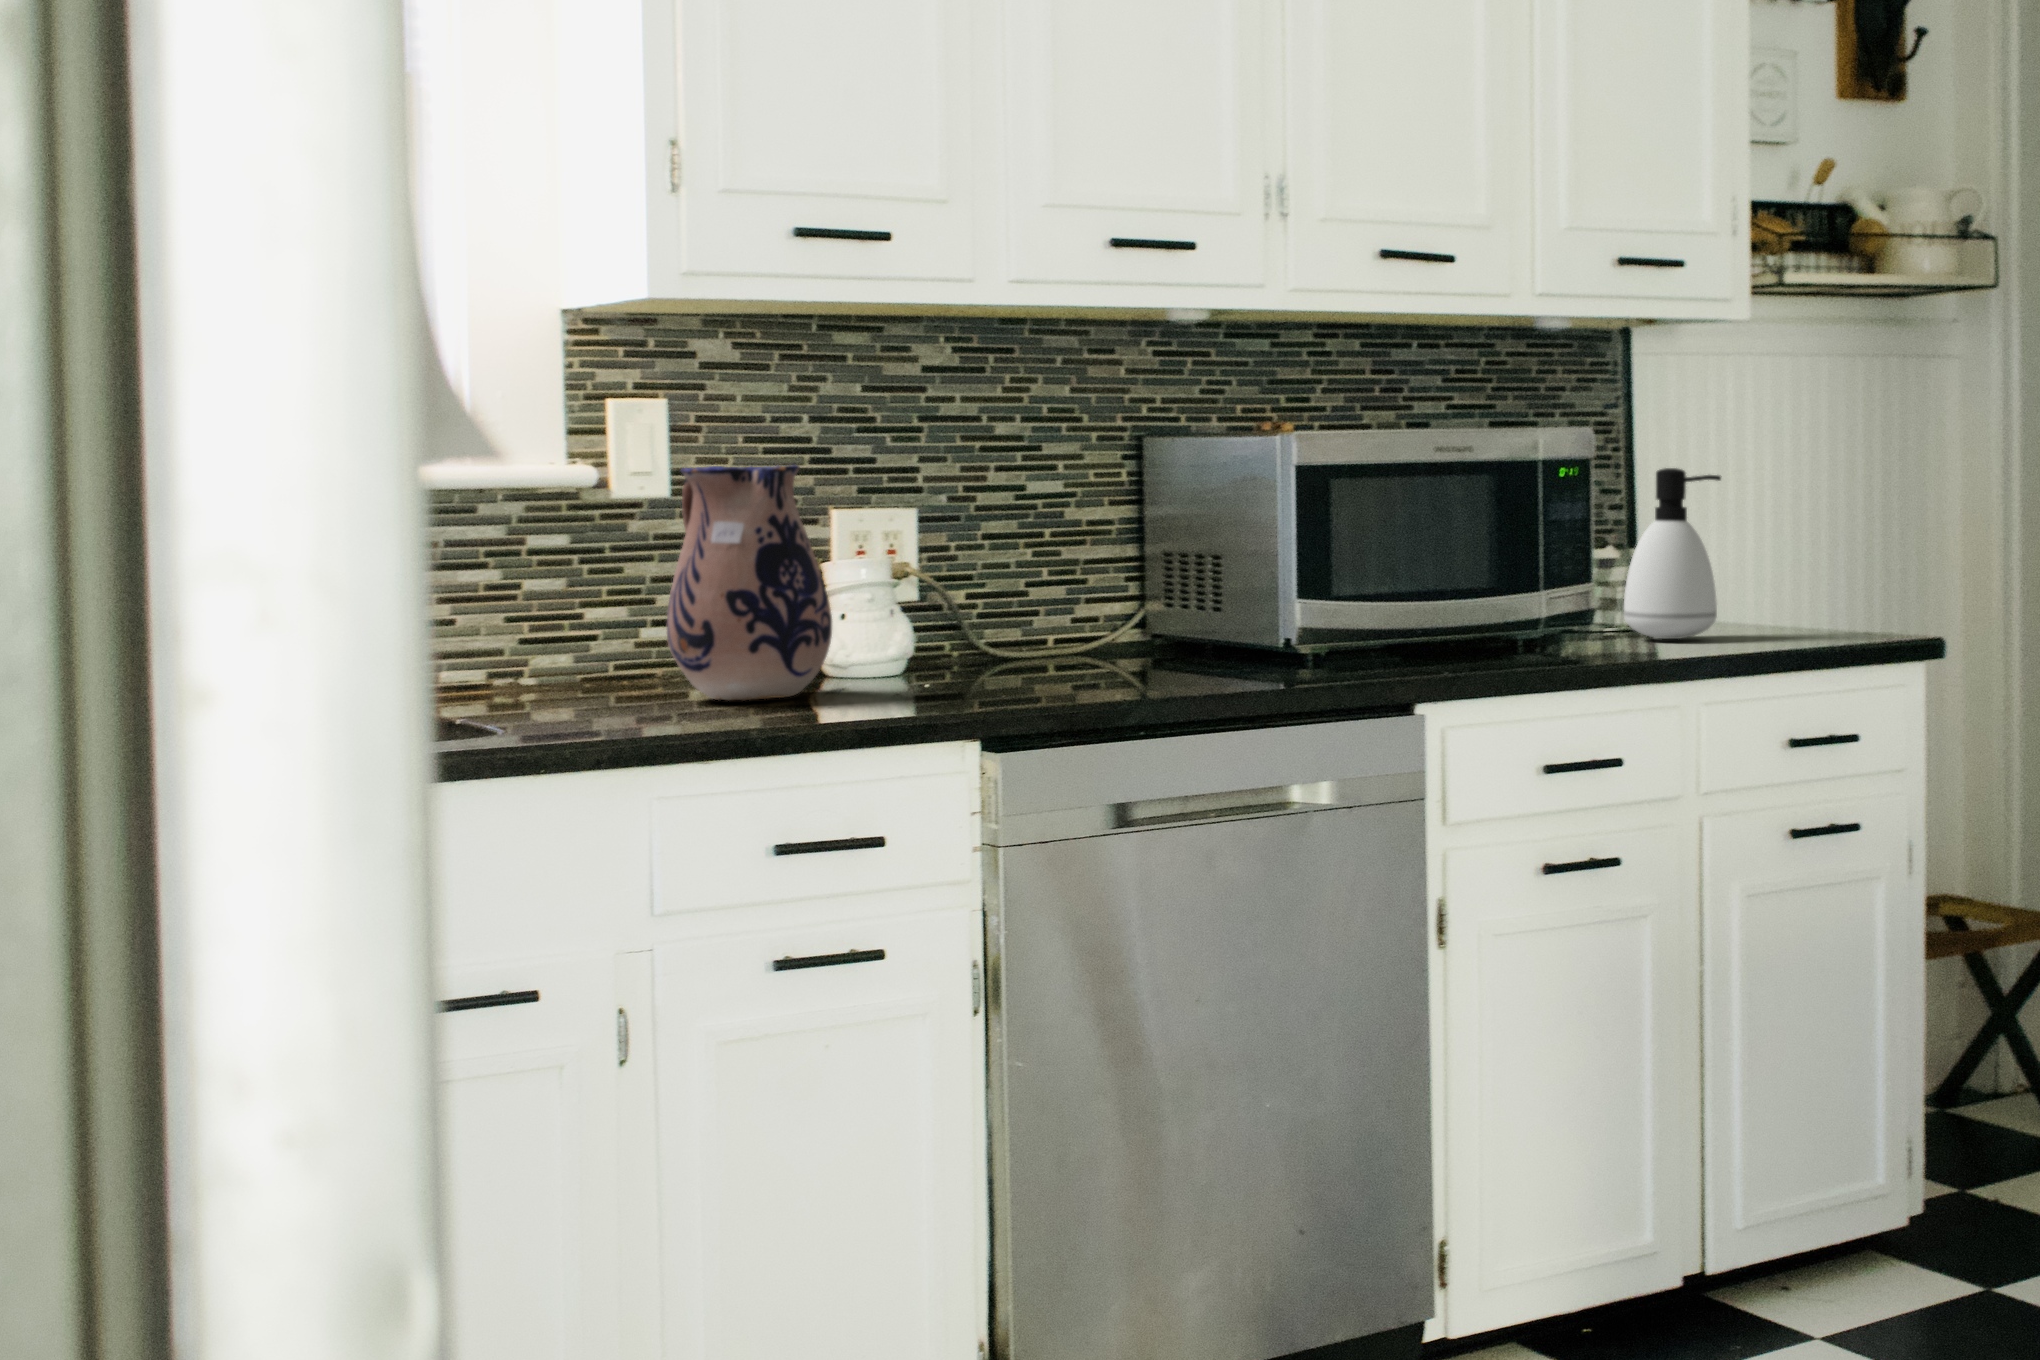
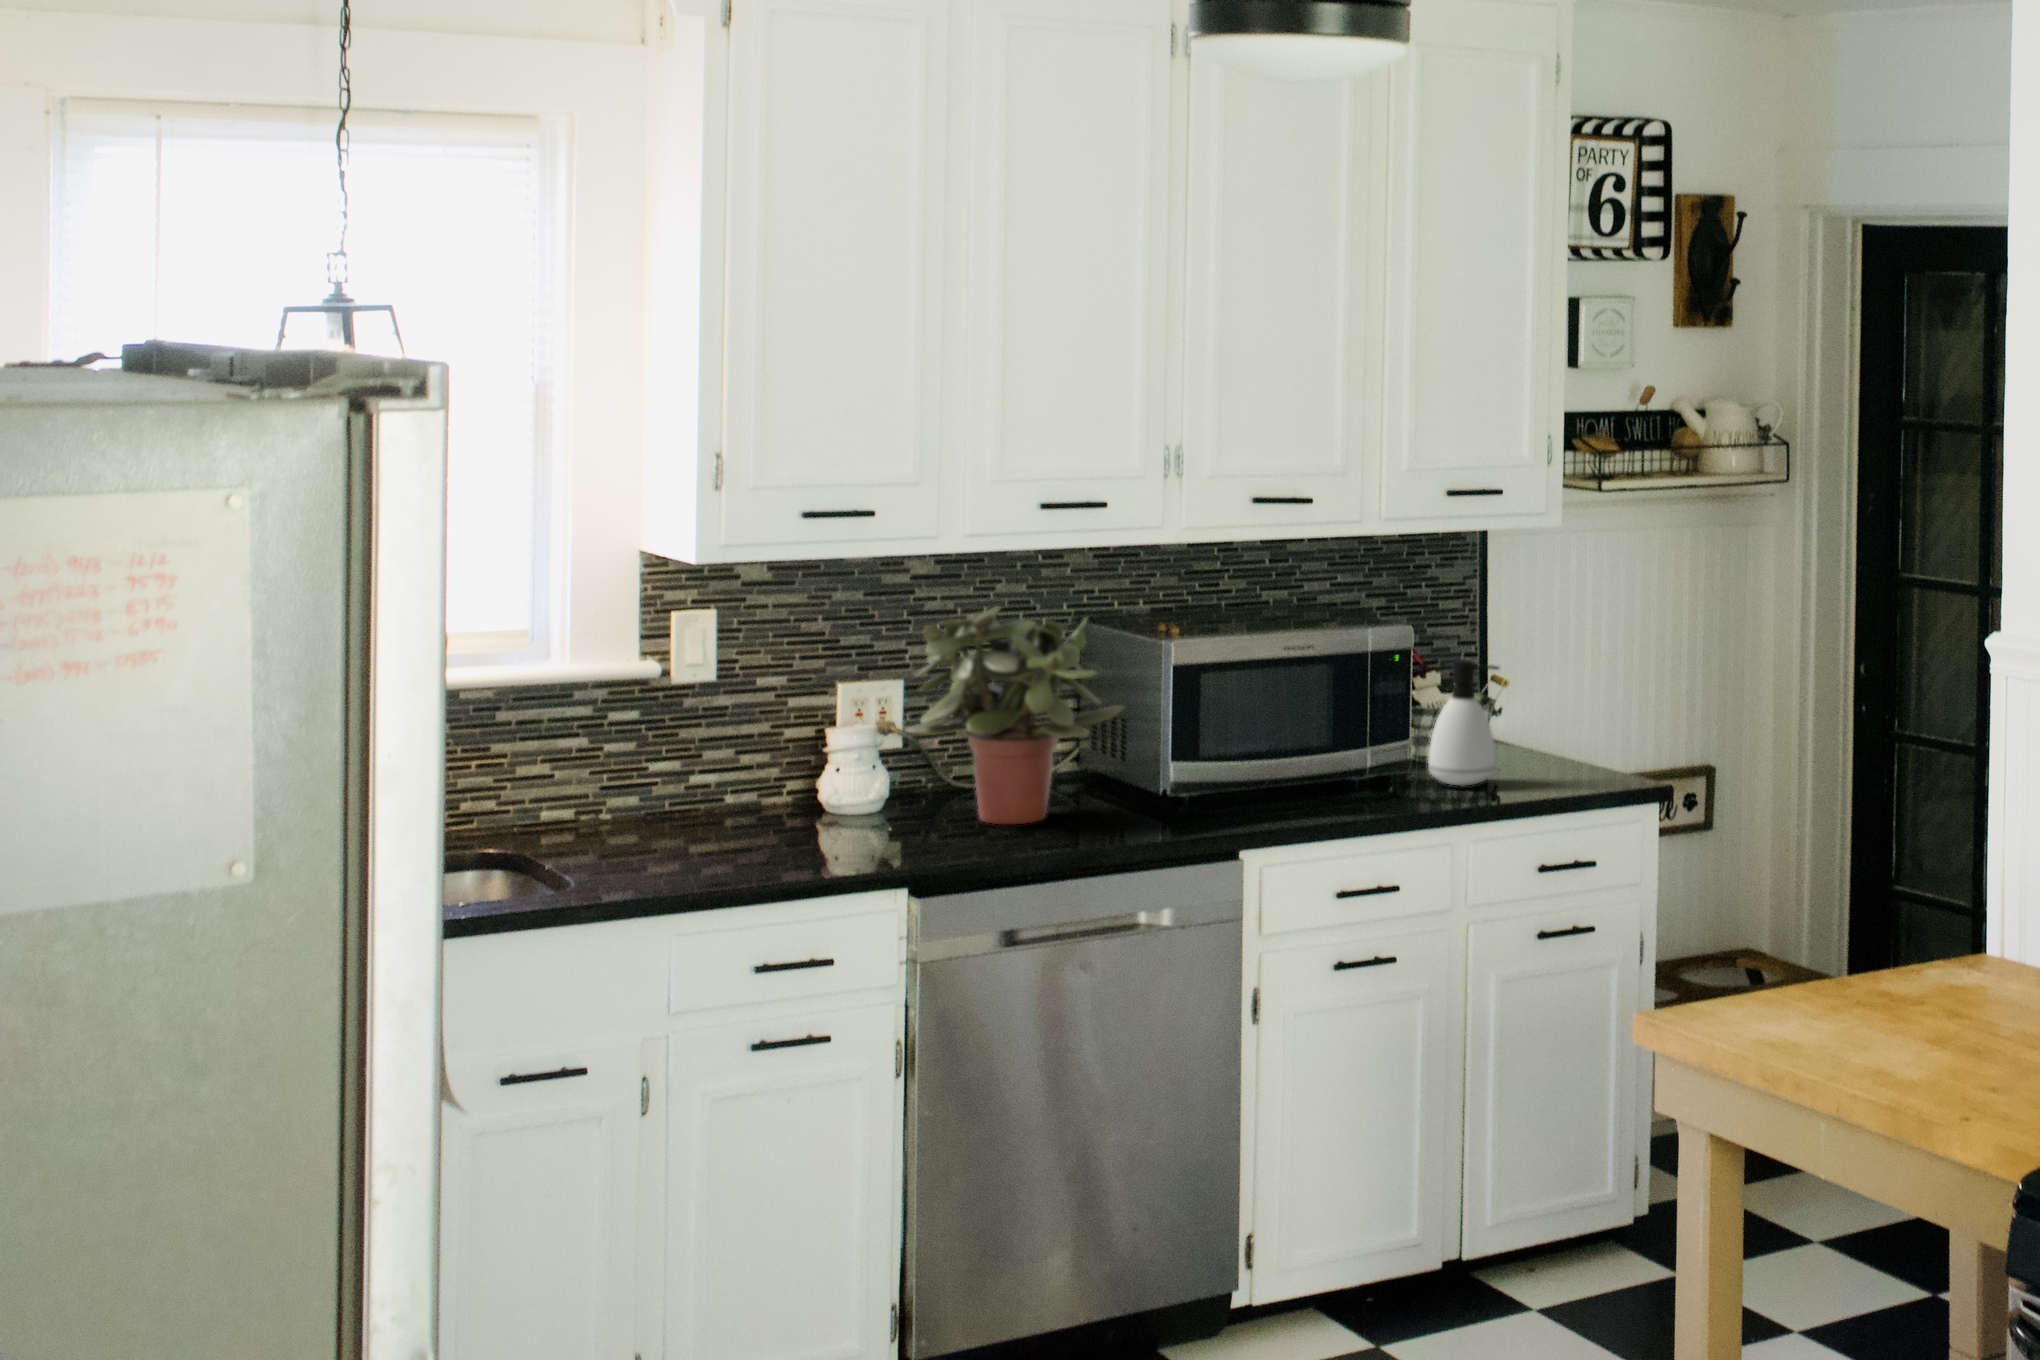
potted plant: none [939,370,1237,677] -> present [905,606,1124,824]
ceramic pitcher: present [666,465,832,701] -> none [699,678,818,851]

